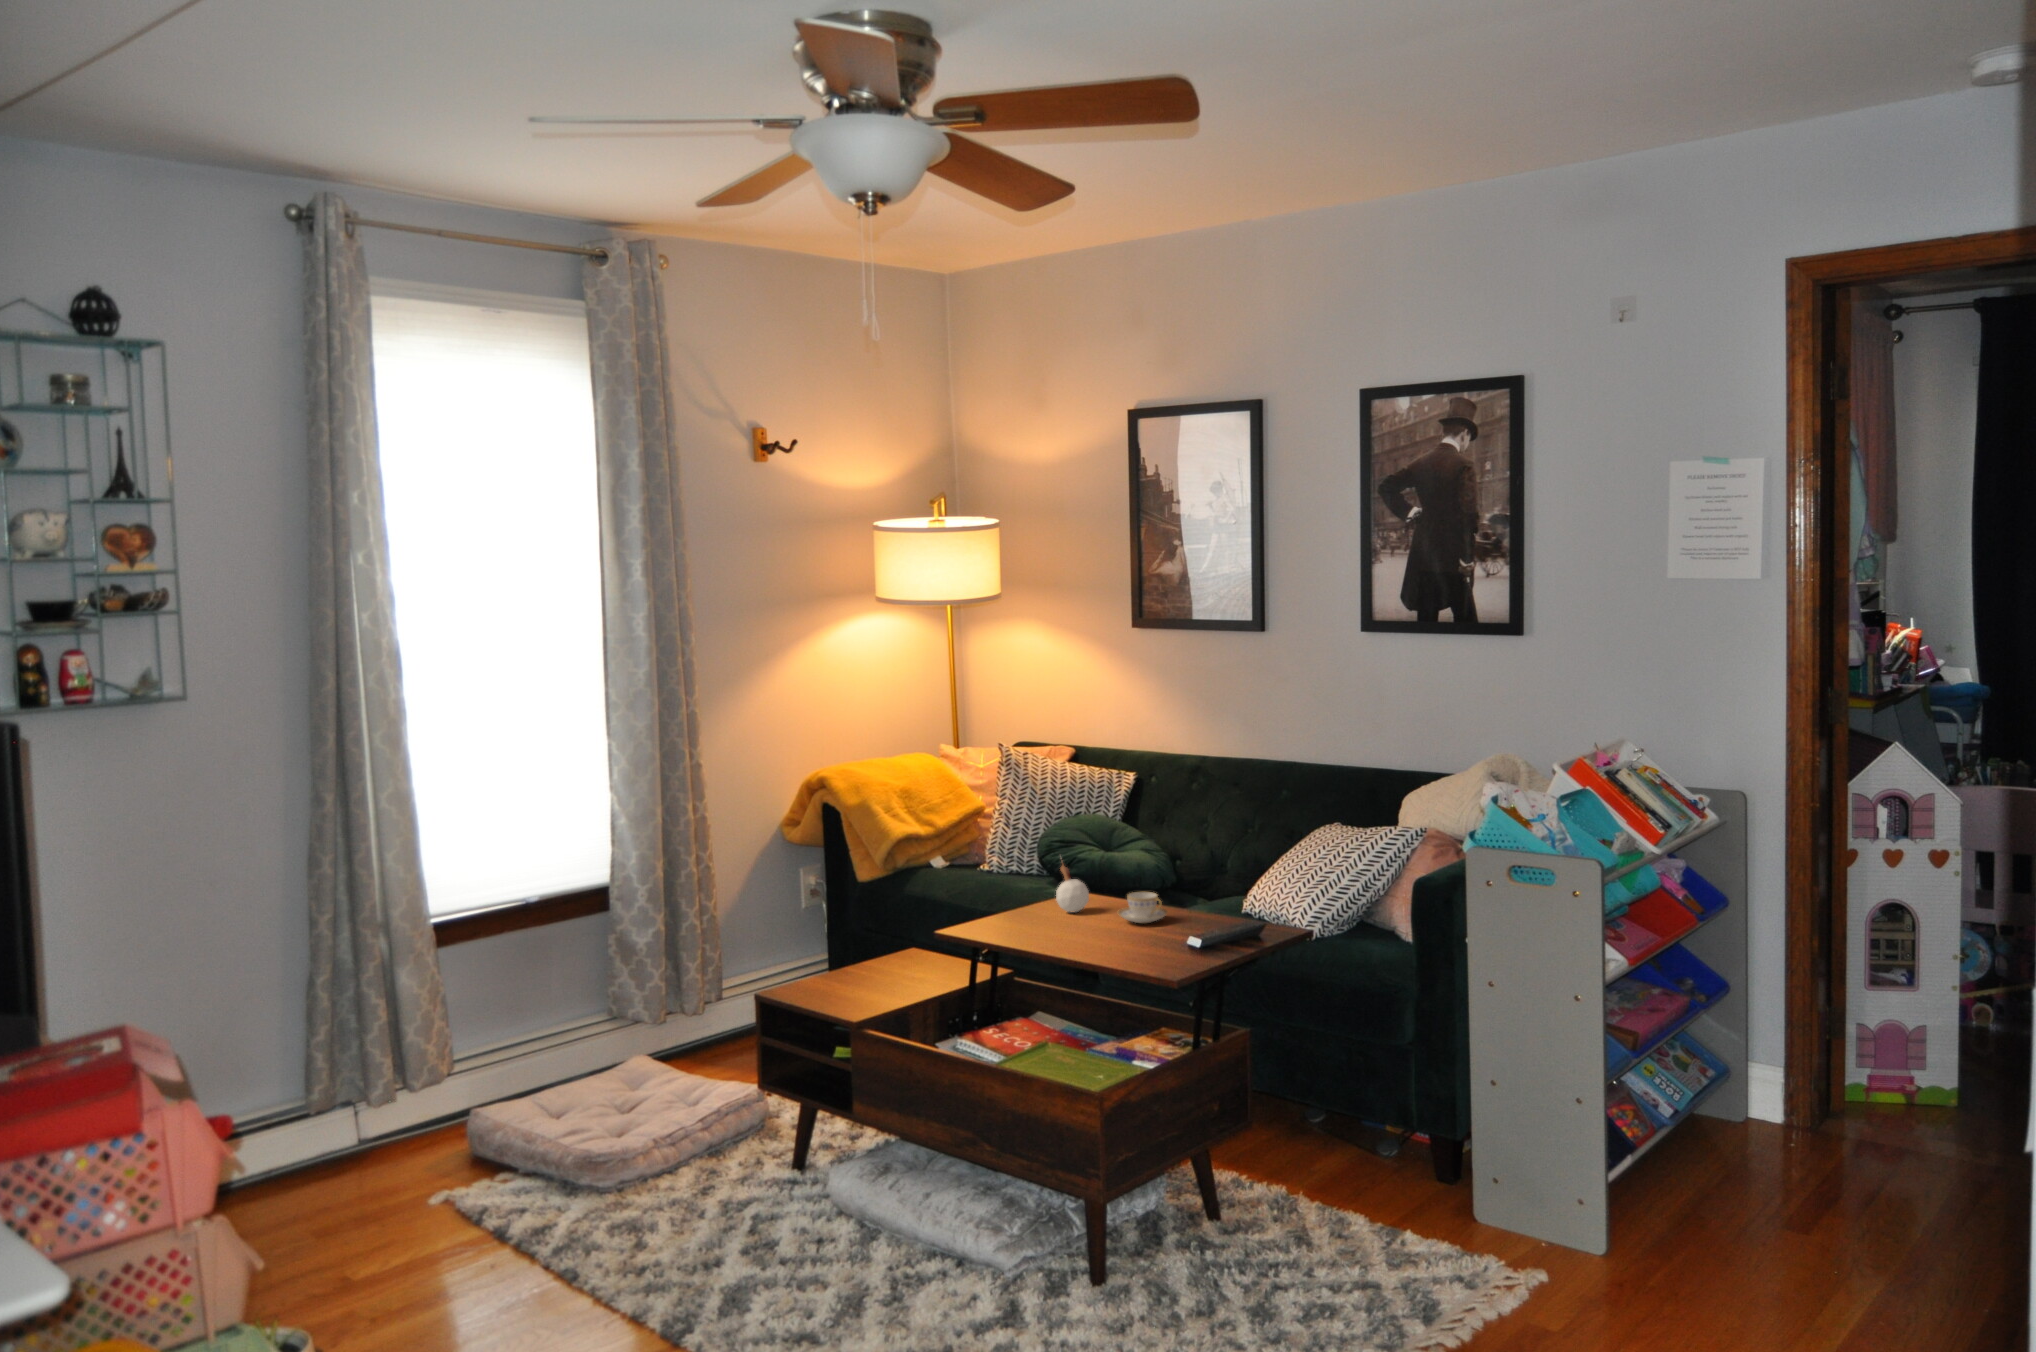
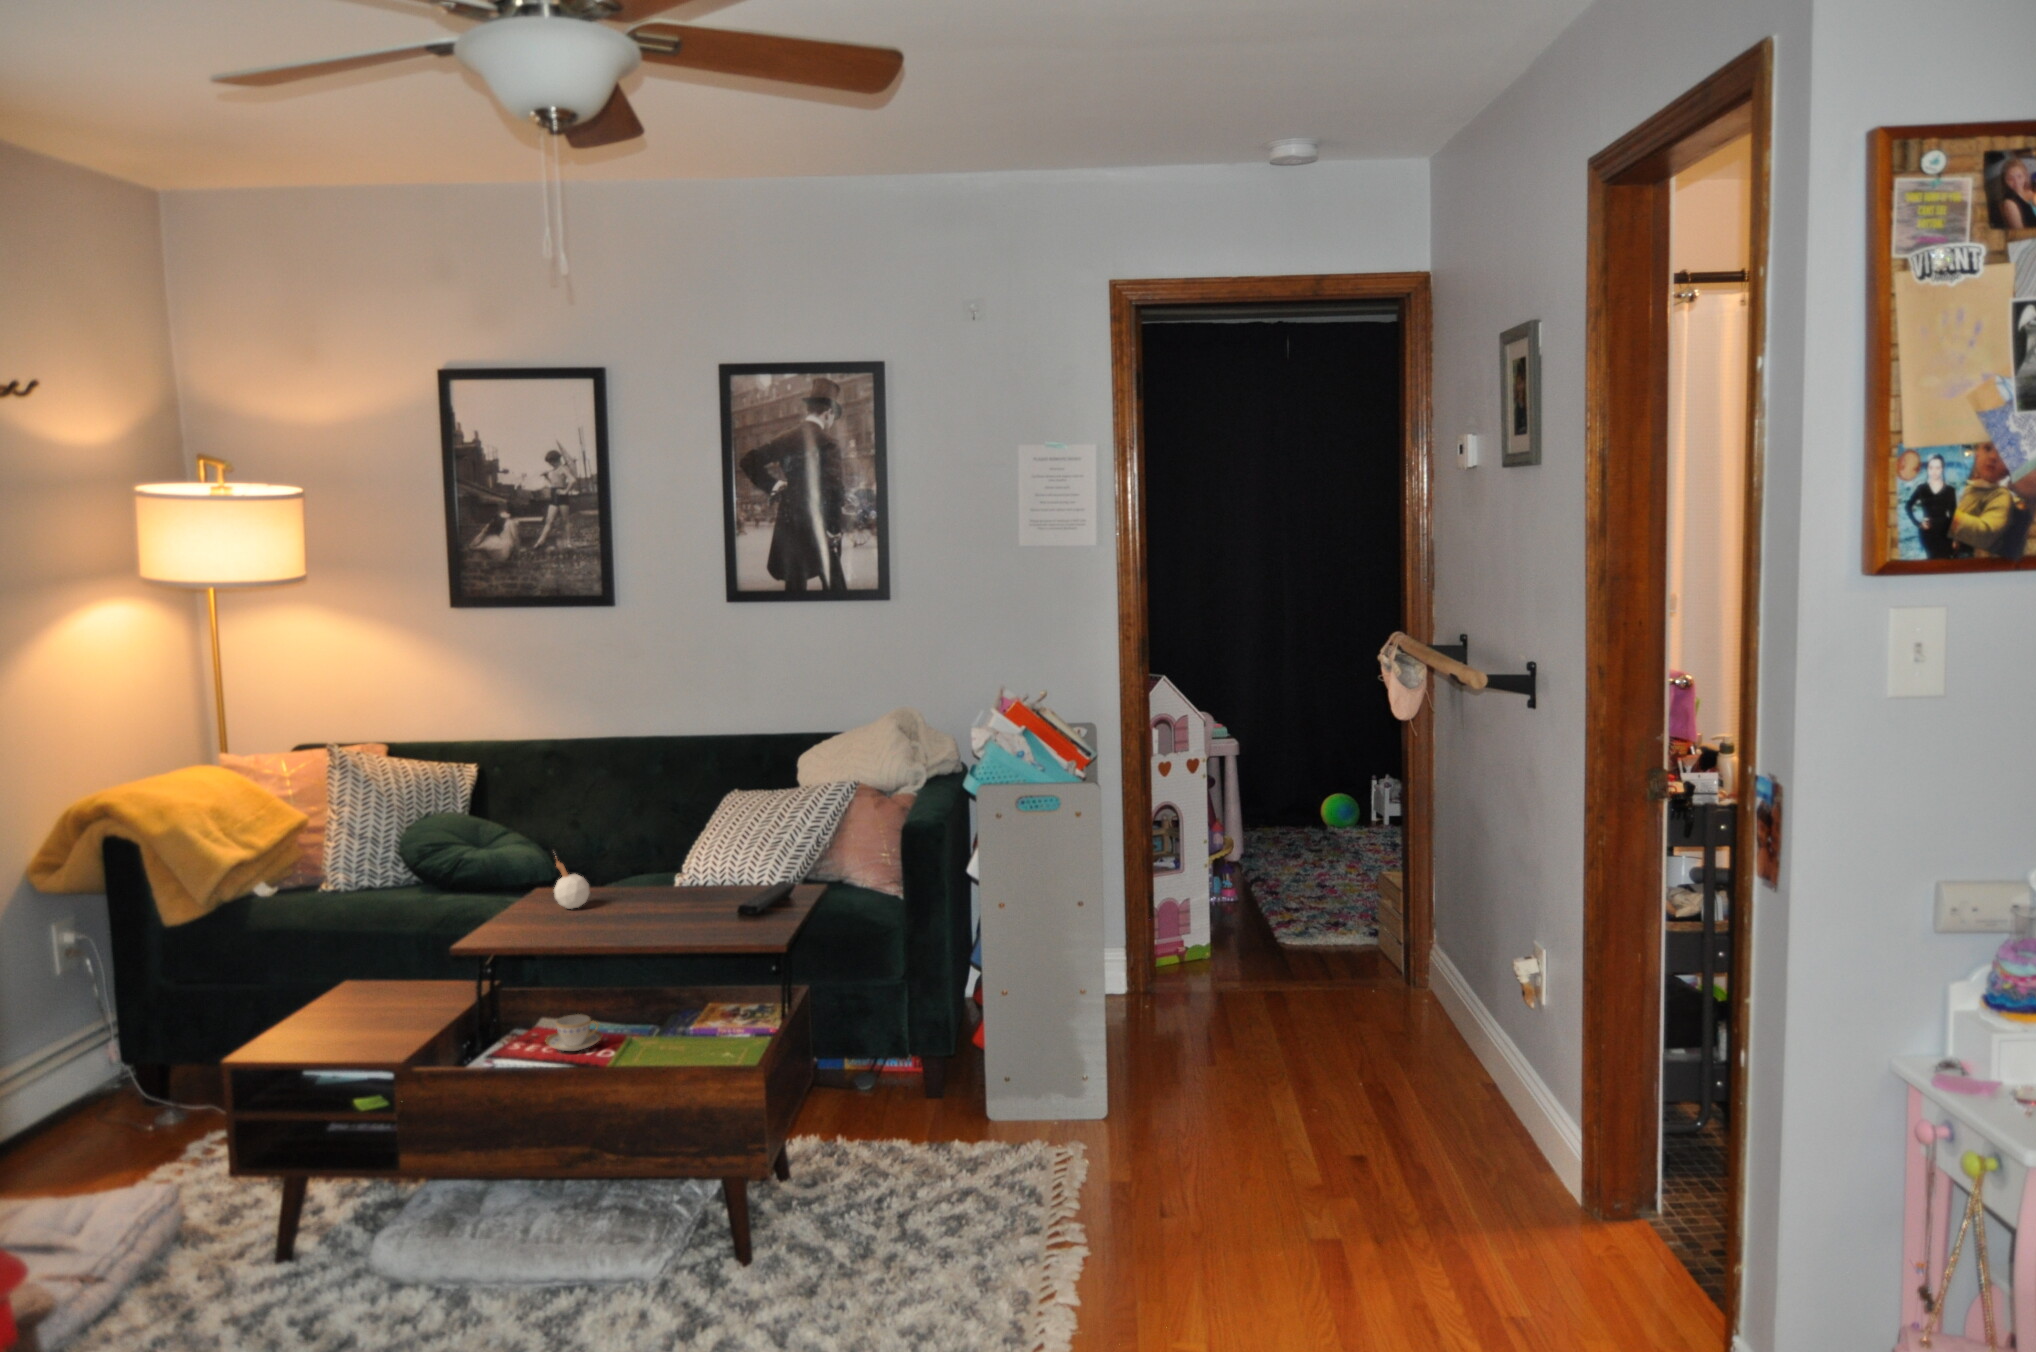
teacup: present [1118,892,1167,923] -> present [546,1014,602,1051]

